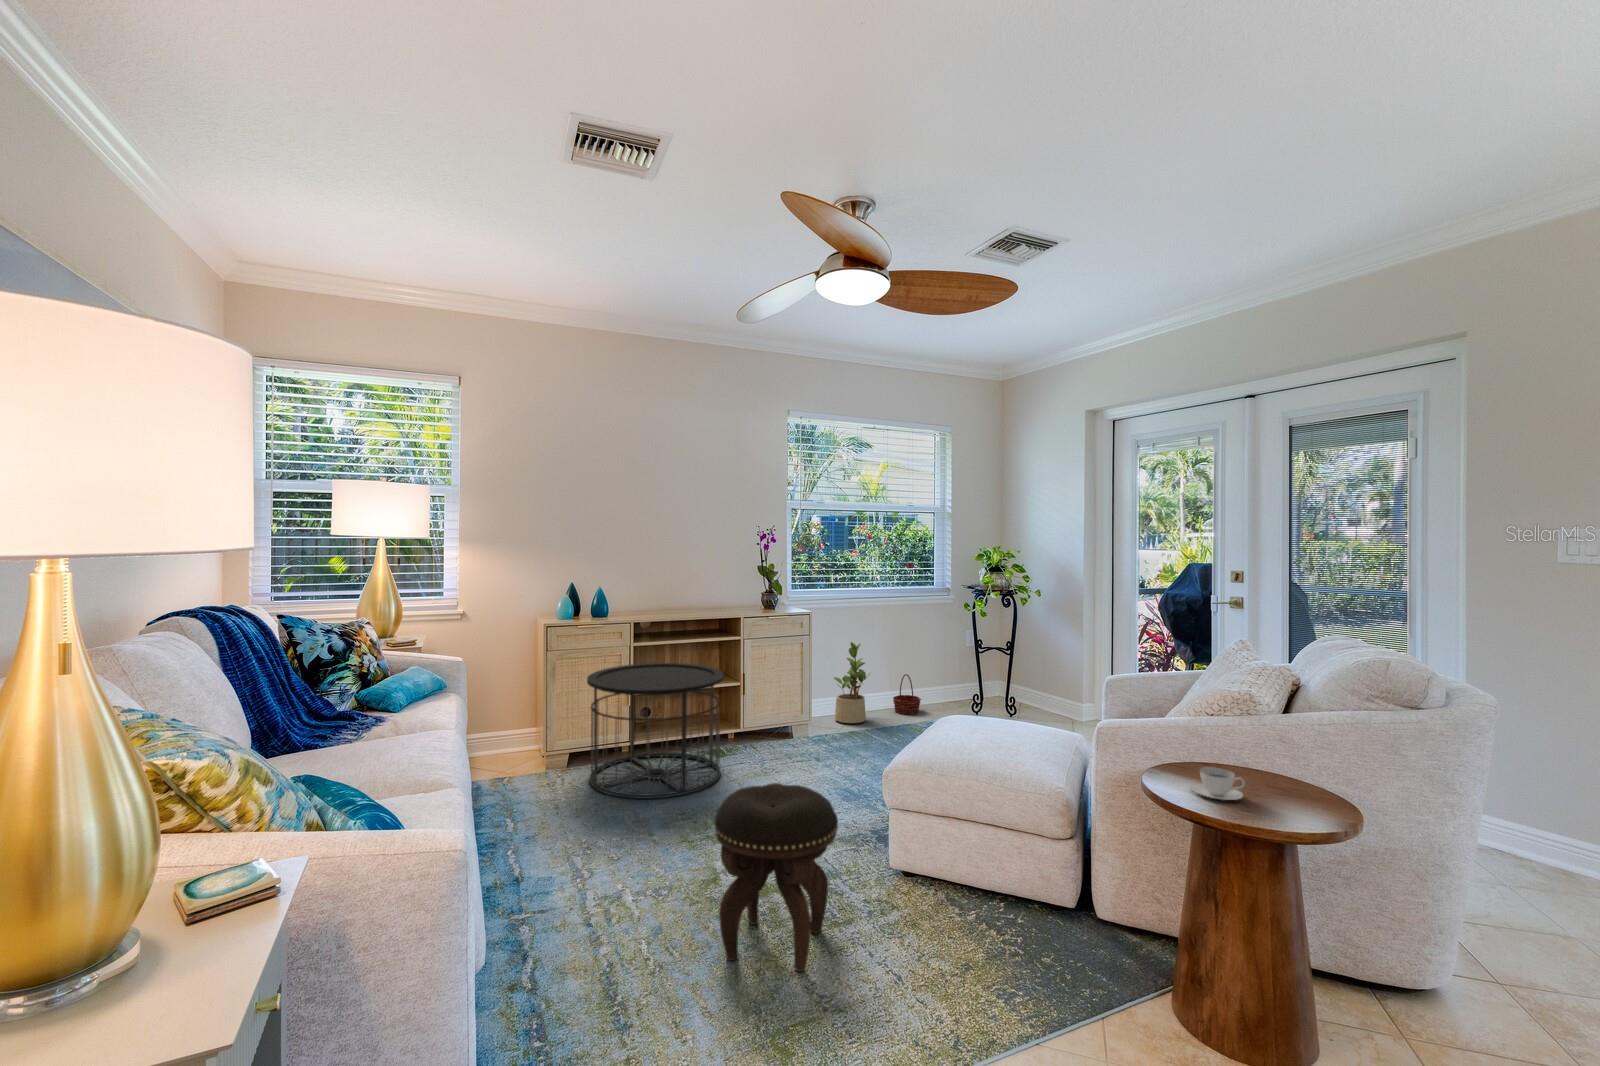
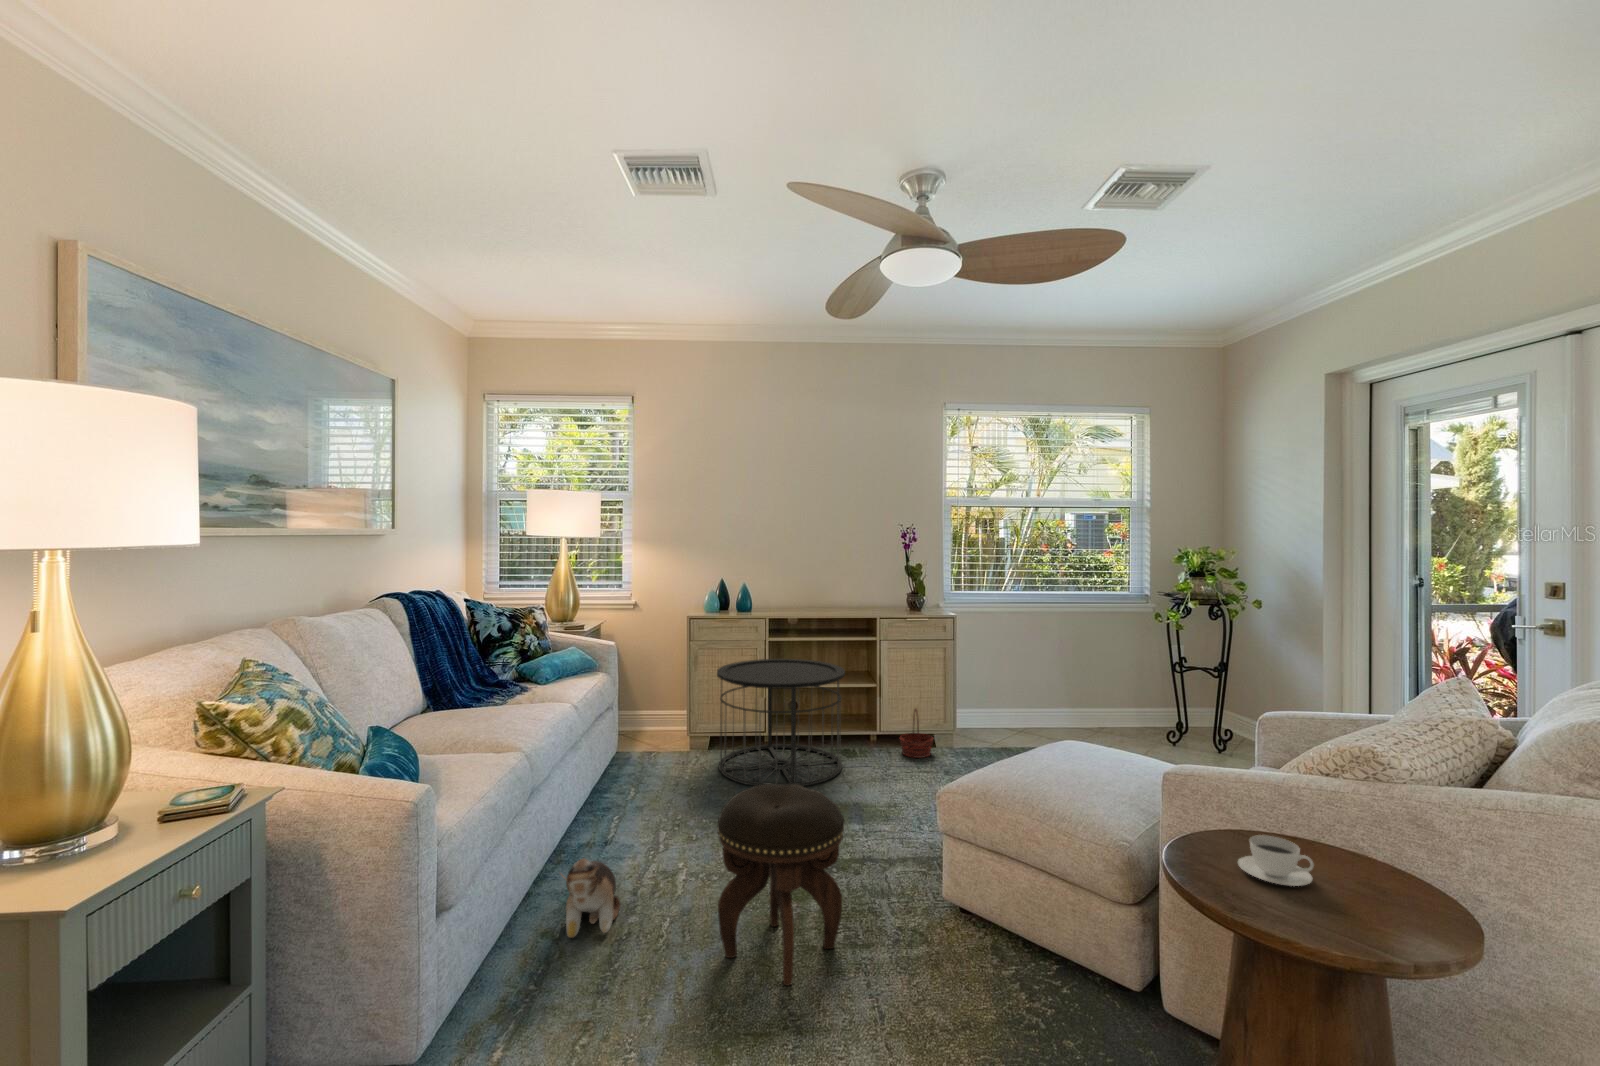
potted plant: present [834,642,870,723] -> none [990,651,1030,737]
basket: present [893,674,921,714] -> present [900,709,933,758]
plush toy: none [538,889,595,978] -> present [562,858,621,938]

